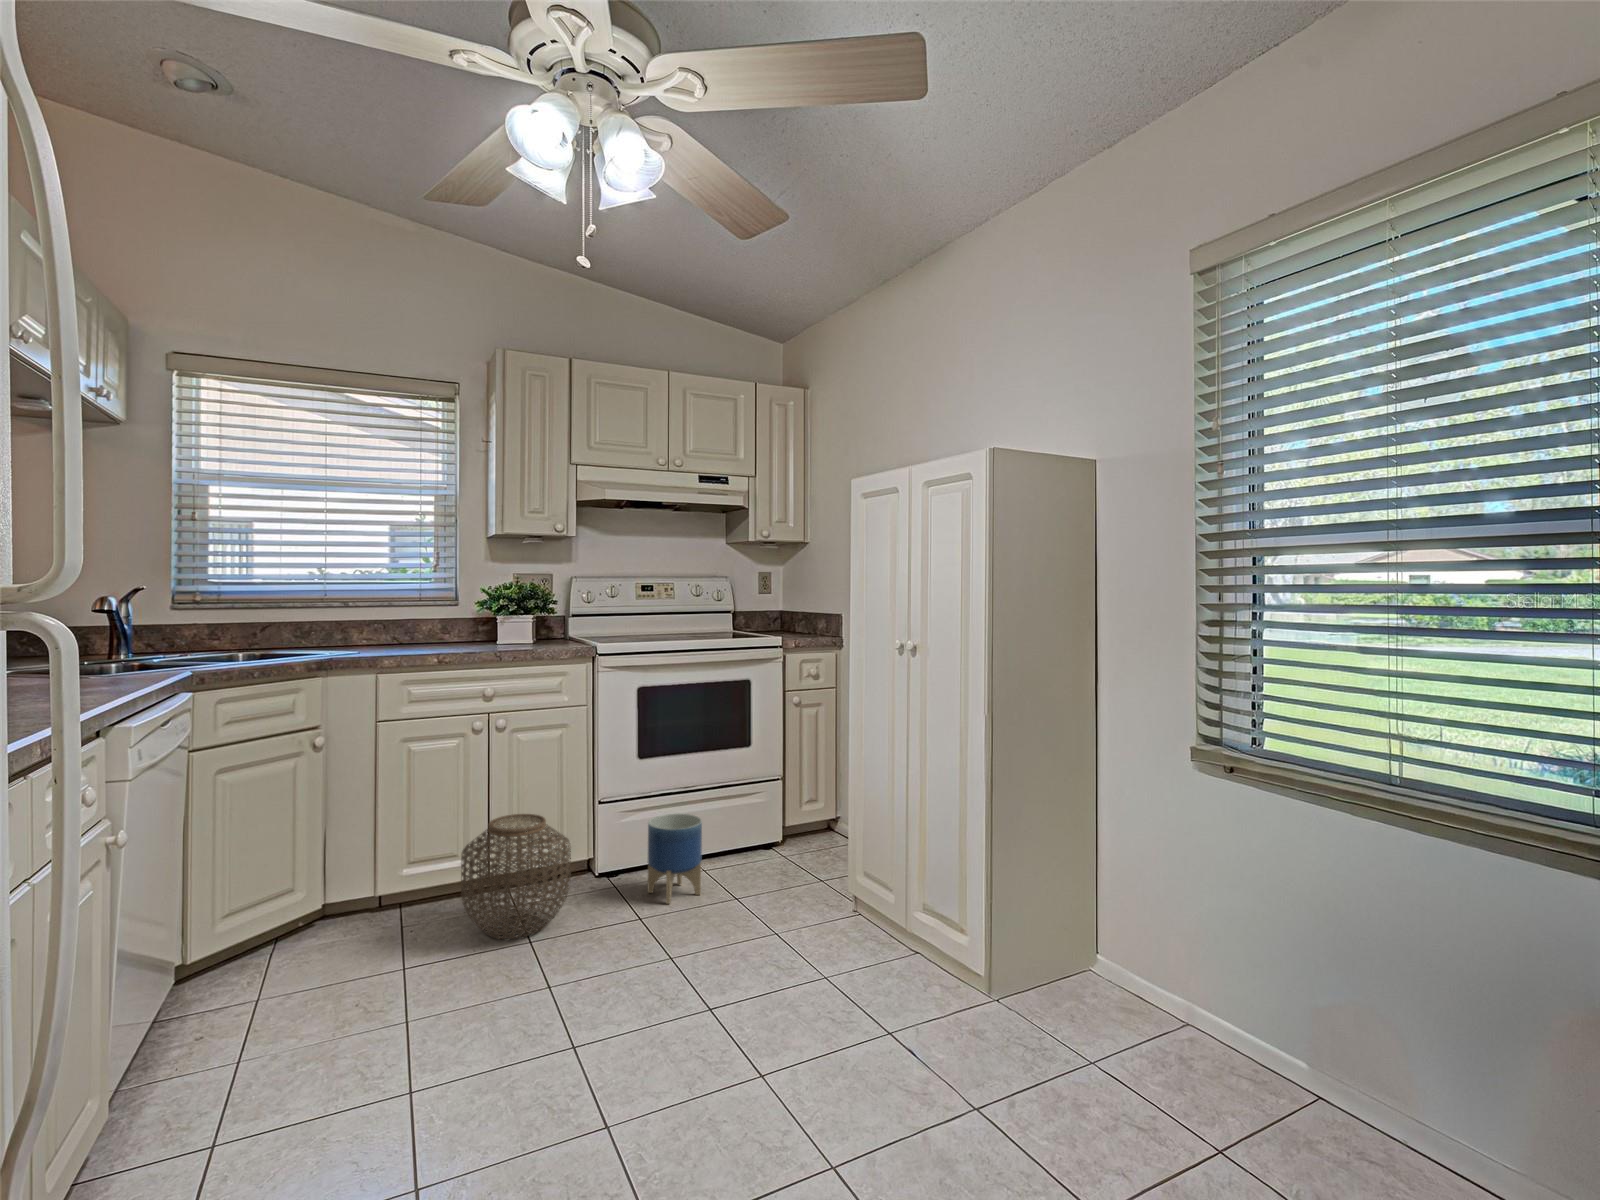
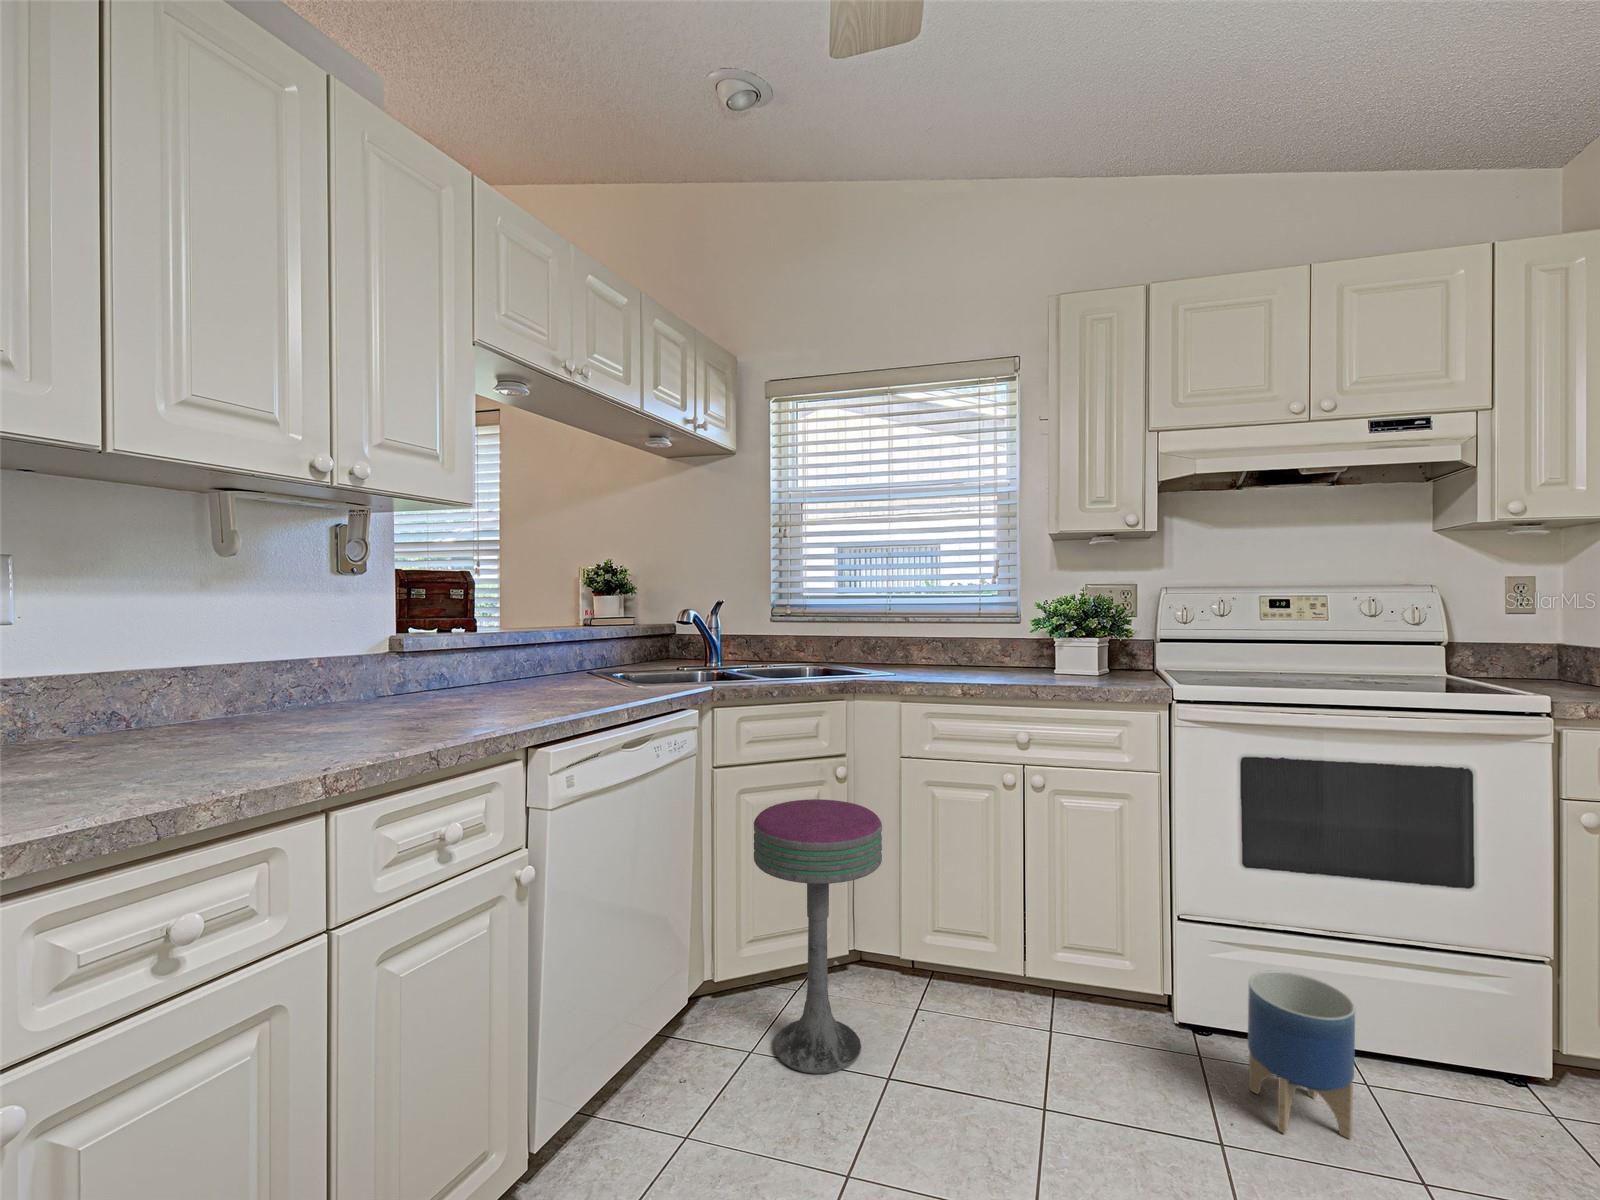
bar stool: none [264,761,394,992] -> present [754,799,882,1074]
woven basket: present [461,814,571,939] -> none [963,910,1112,1095]

